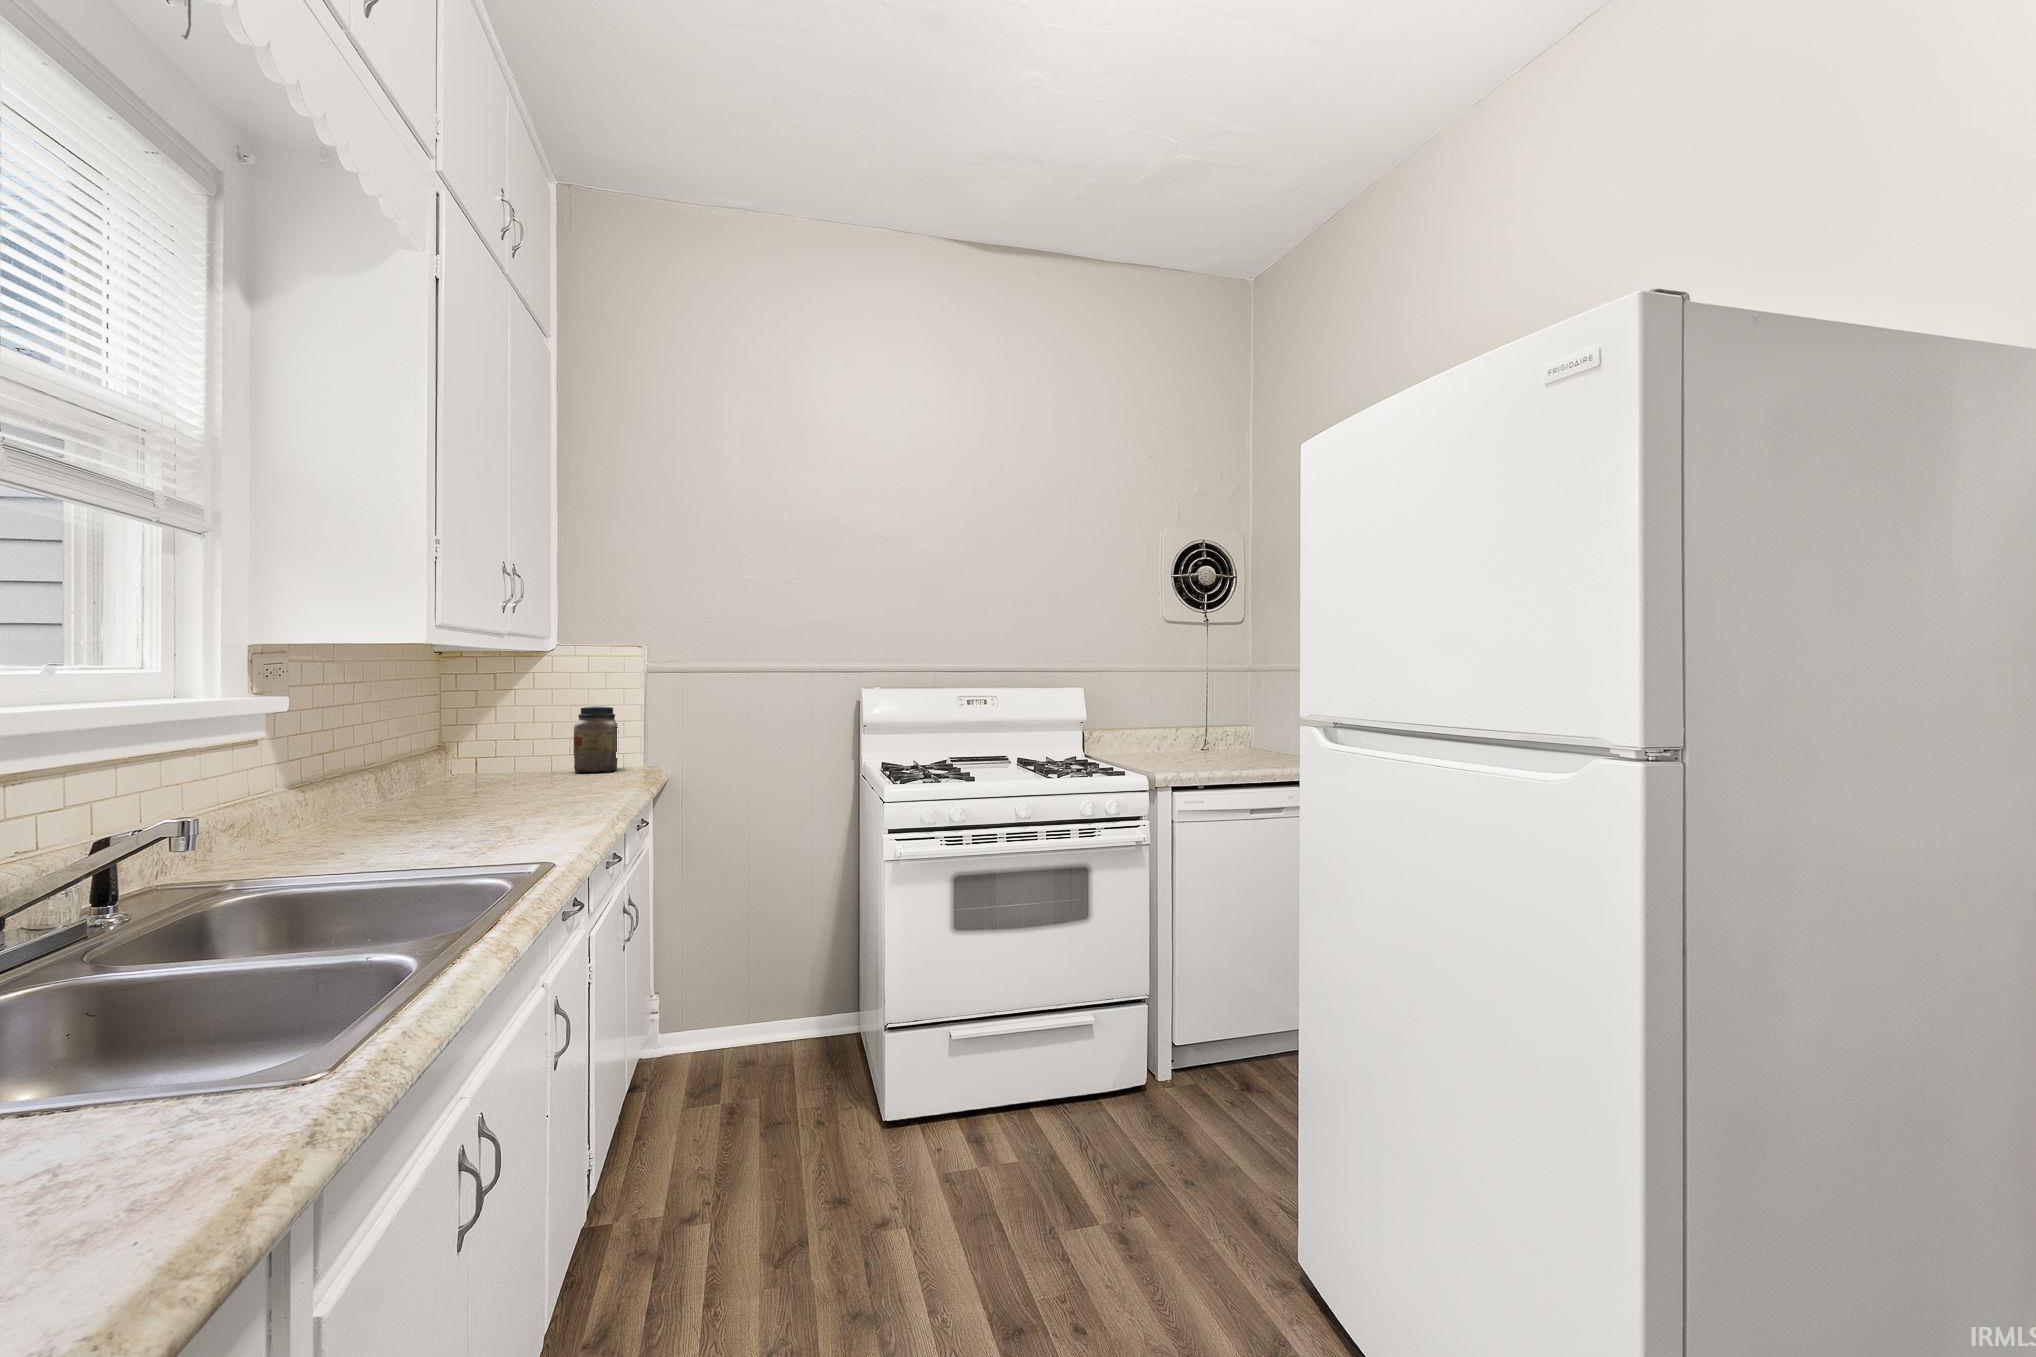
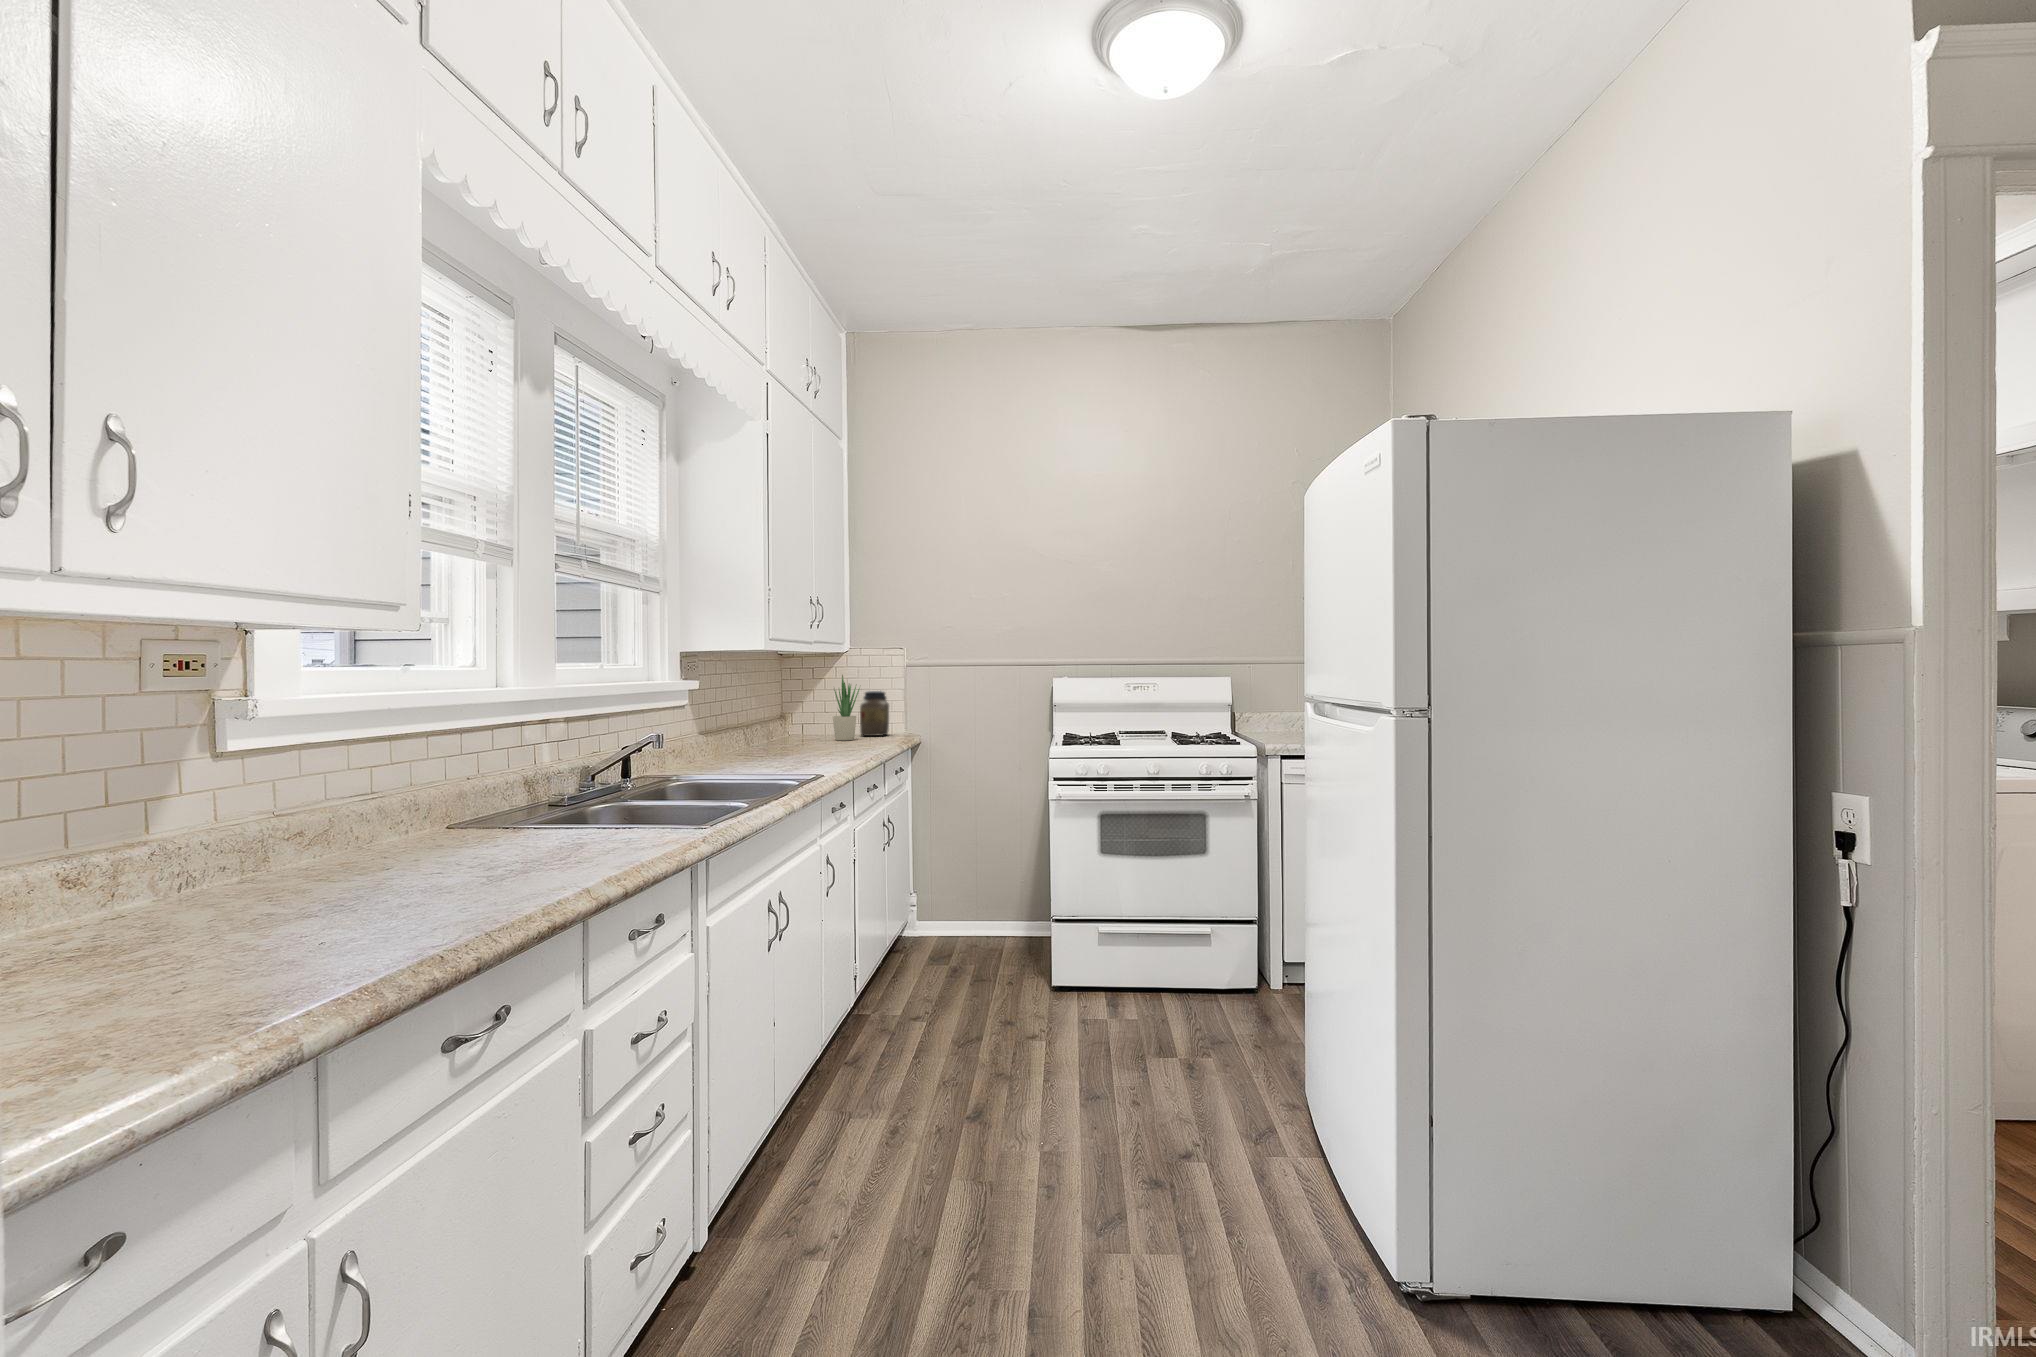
potted plant: none [532,681,578,782] -> present [833,675,860,740]

